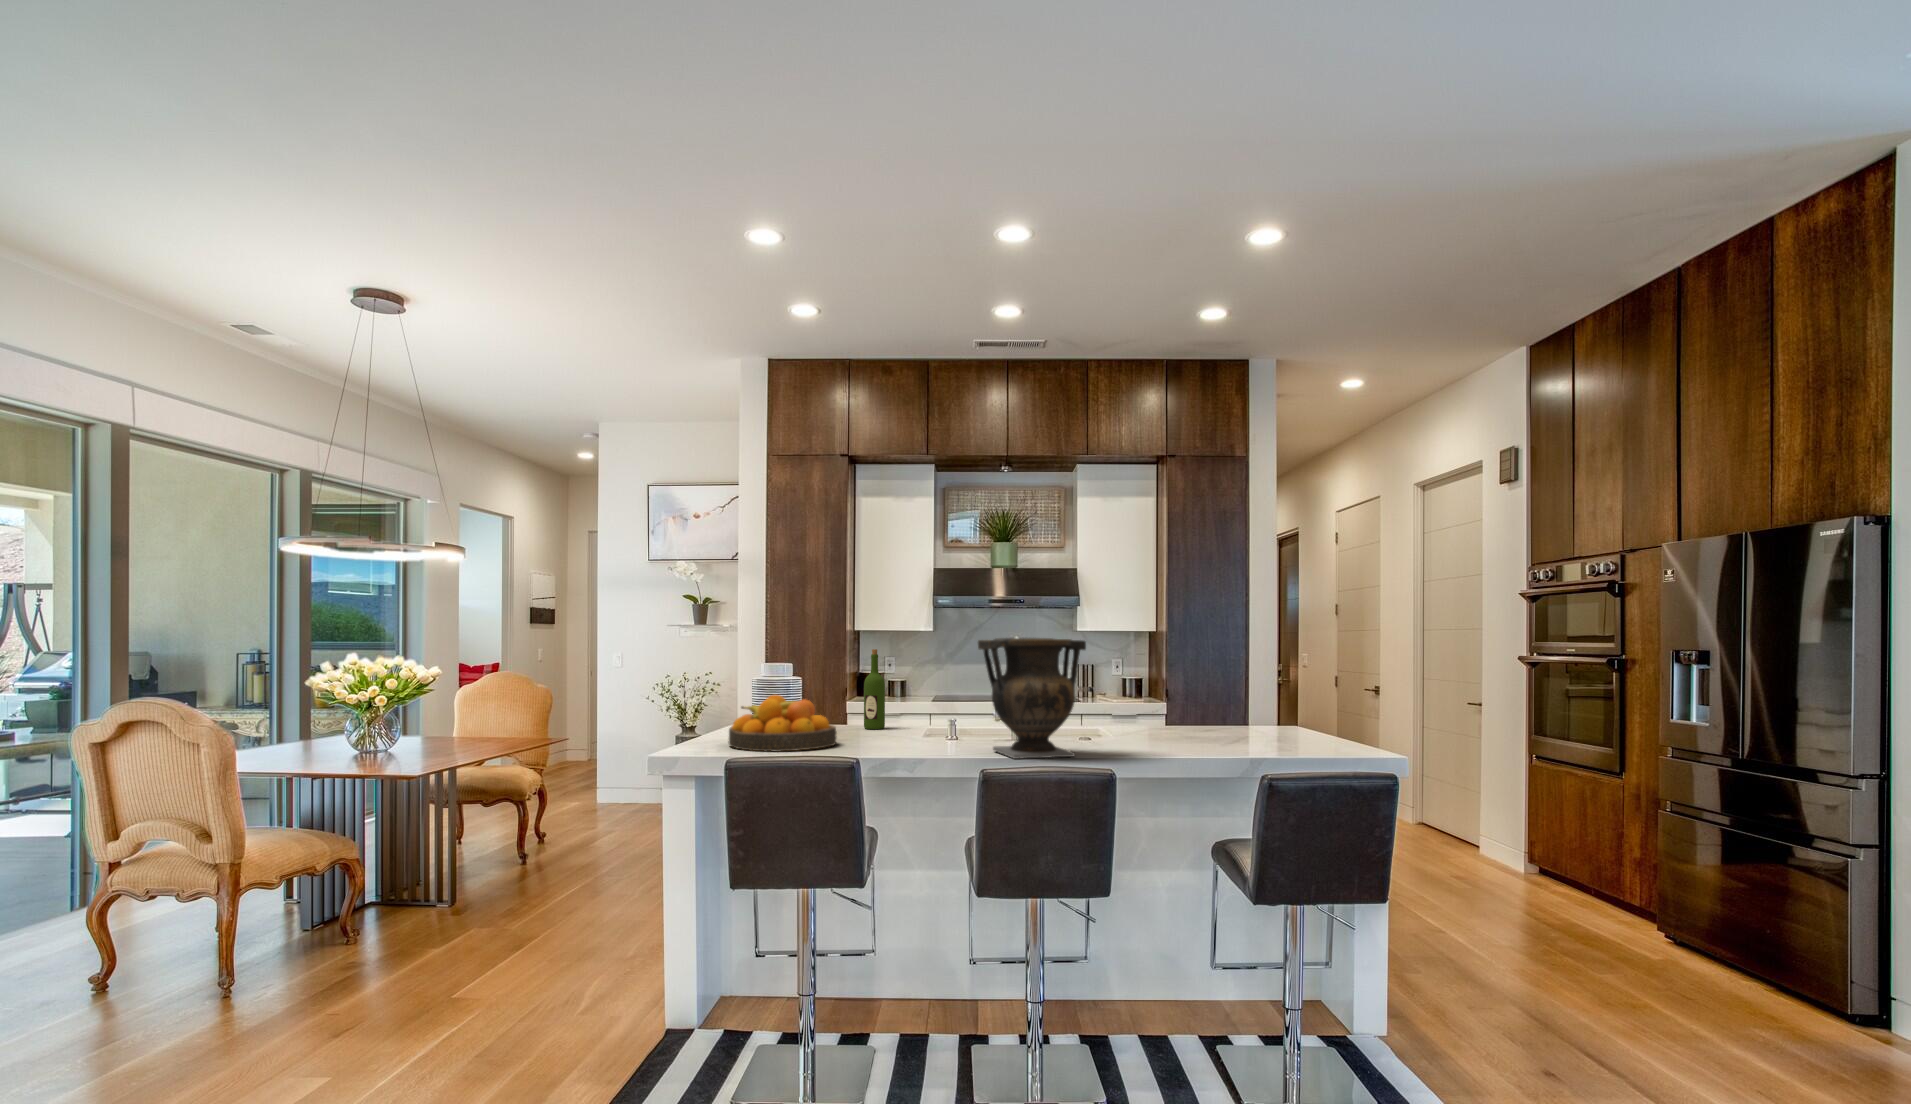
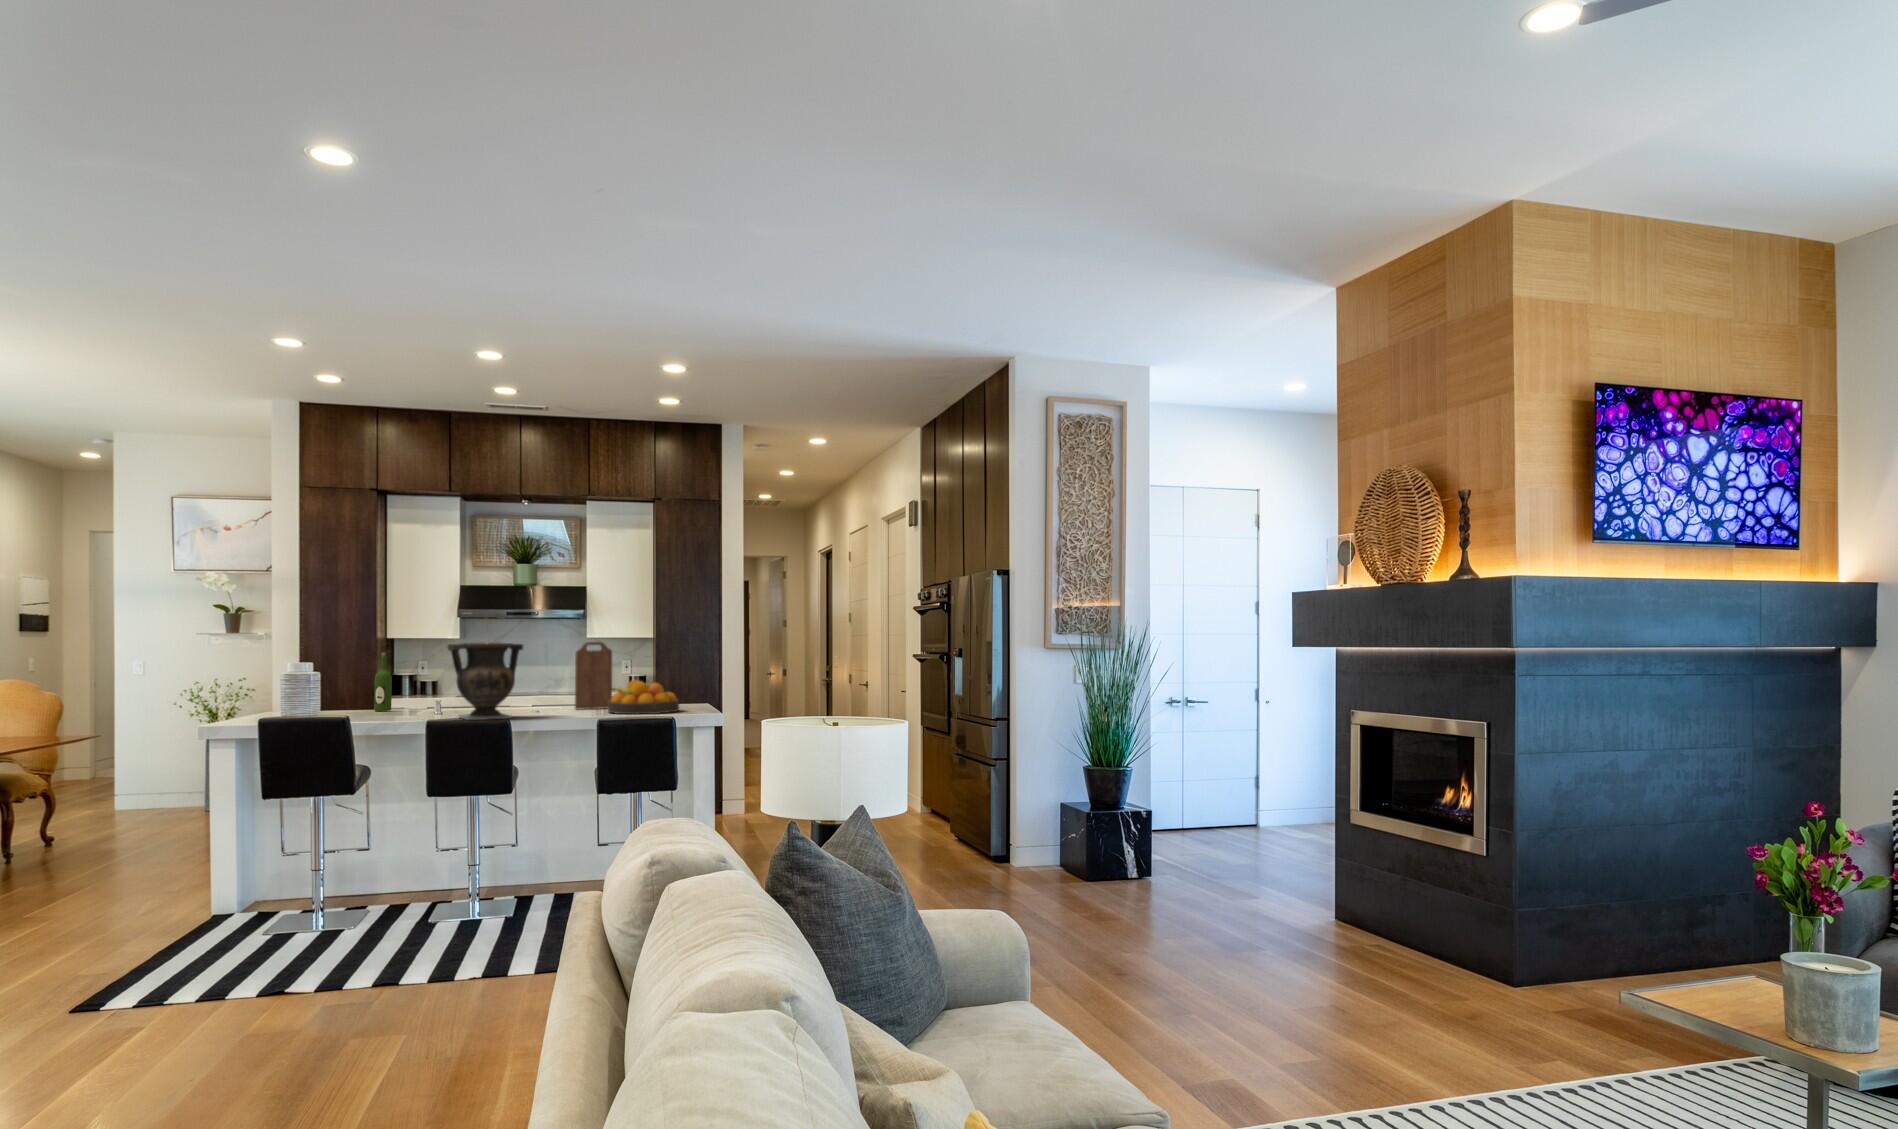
cutting board: none [1133,637,1182,737] -> present [575,642,612,709]
fruit bowl: present [728,695,837,752] -> present [607,680,679,714]

